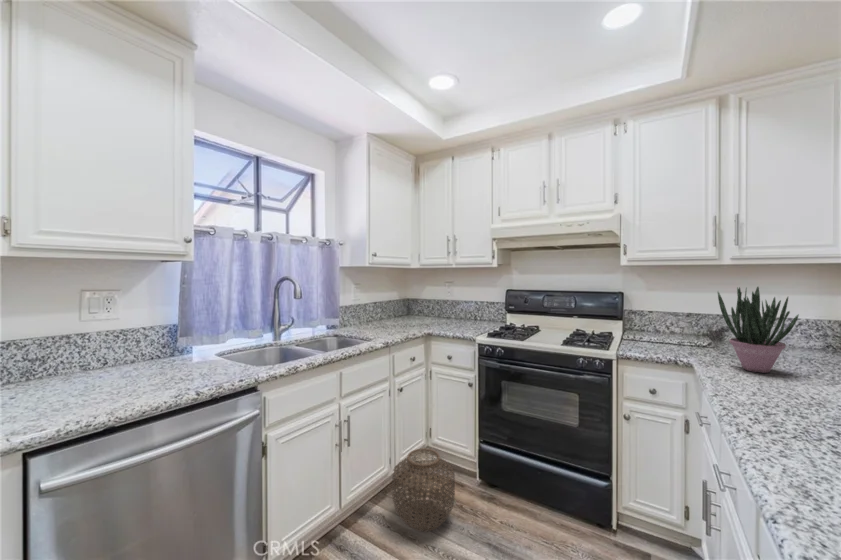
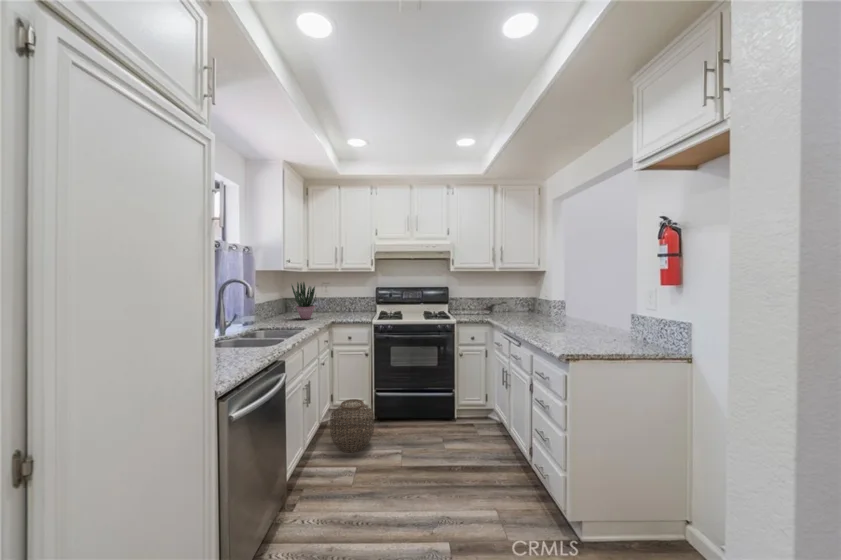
potted plant: present [718,287,799,373] -> present [292,282,316,319]

